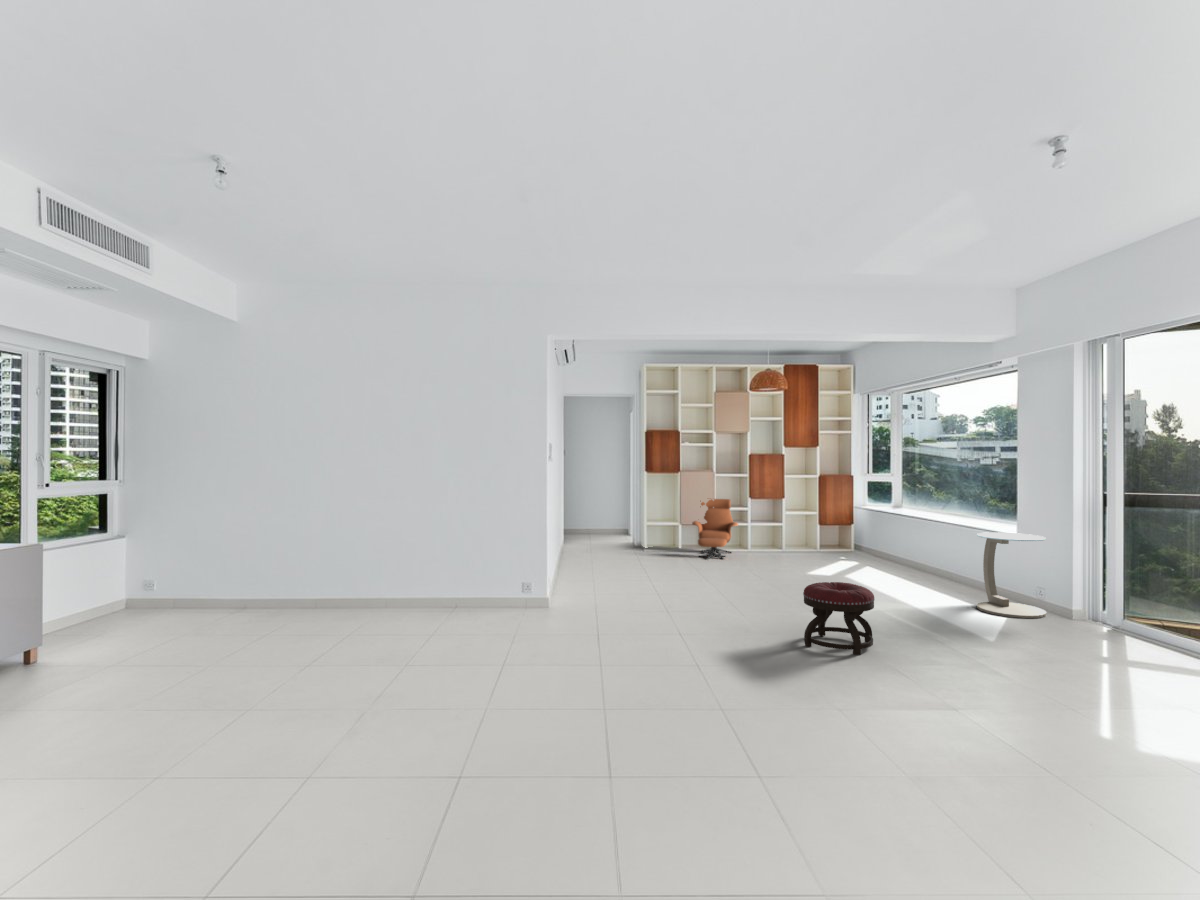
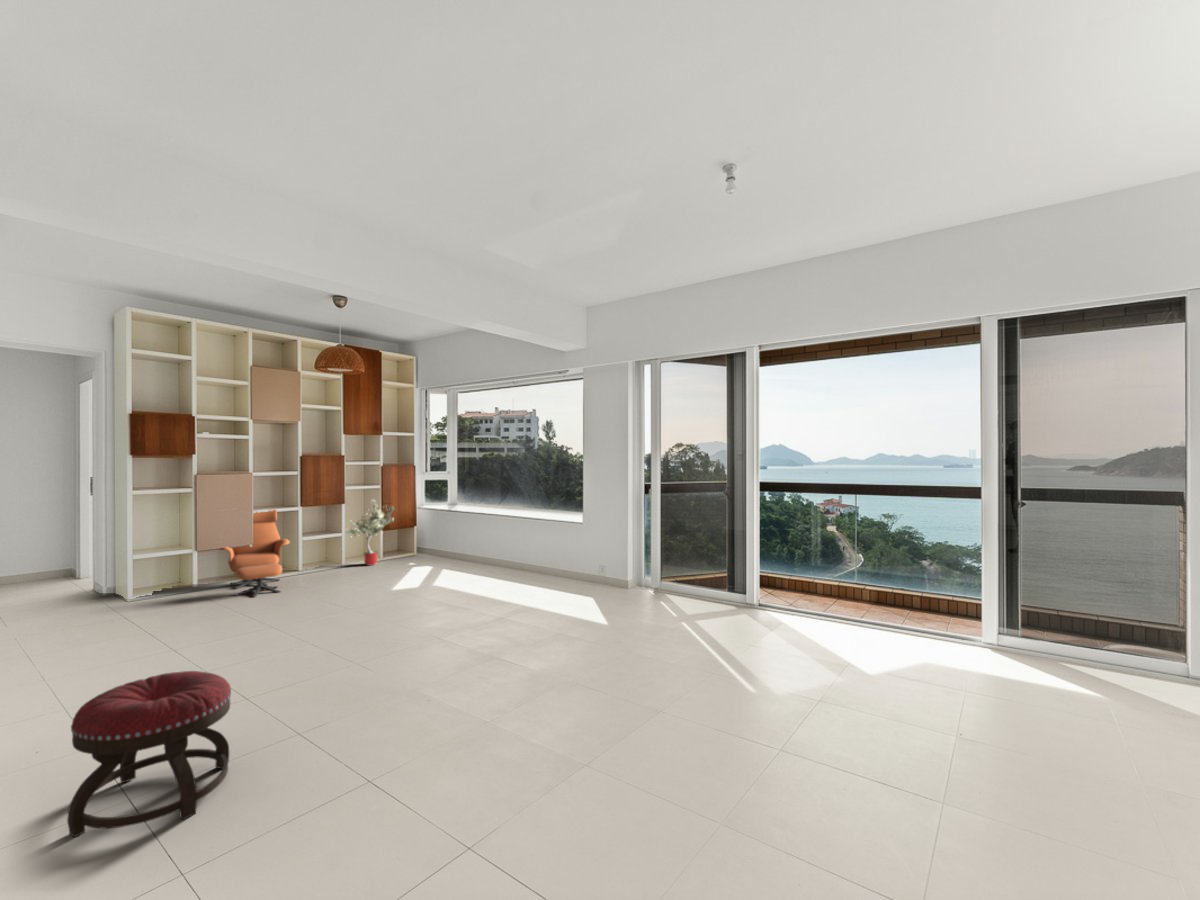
potted tree: none [783,496,828,553] -> present [347,500,395,565]
side table: present [977,532,1046,618] -> none [609,523,667,604]
ottoman: present [803,582,875,655] -> present [67,671,231,837]

